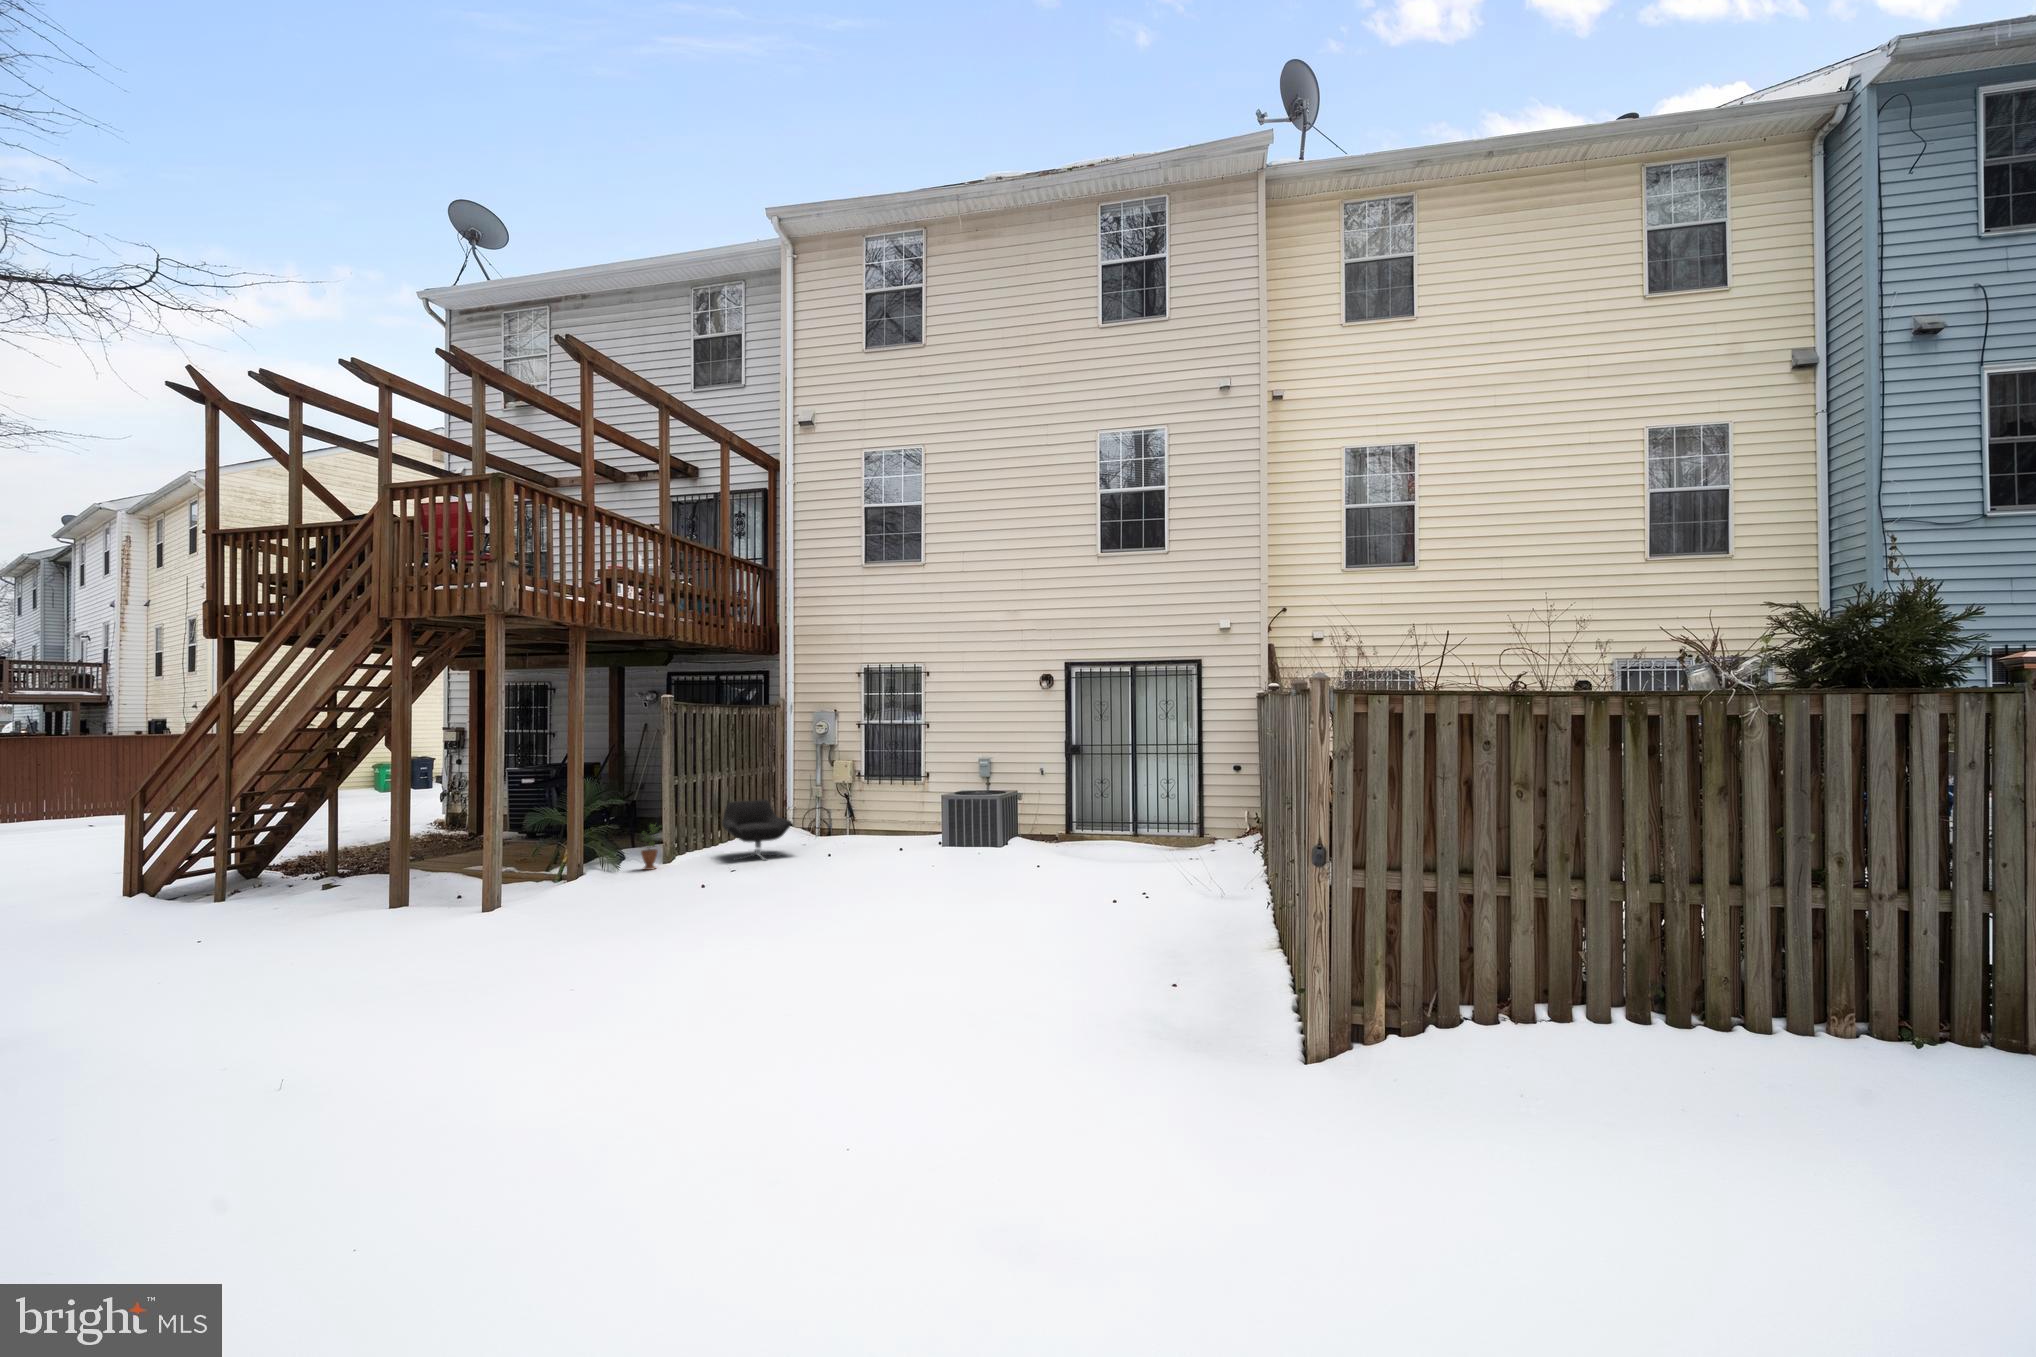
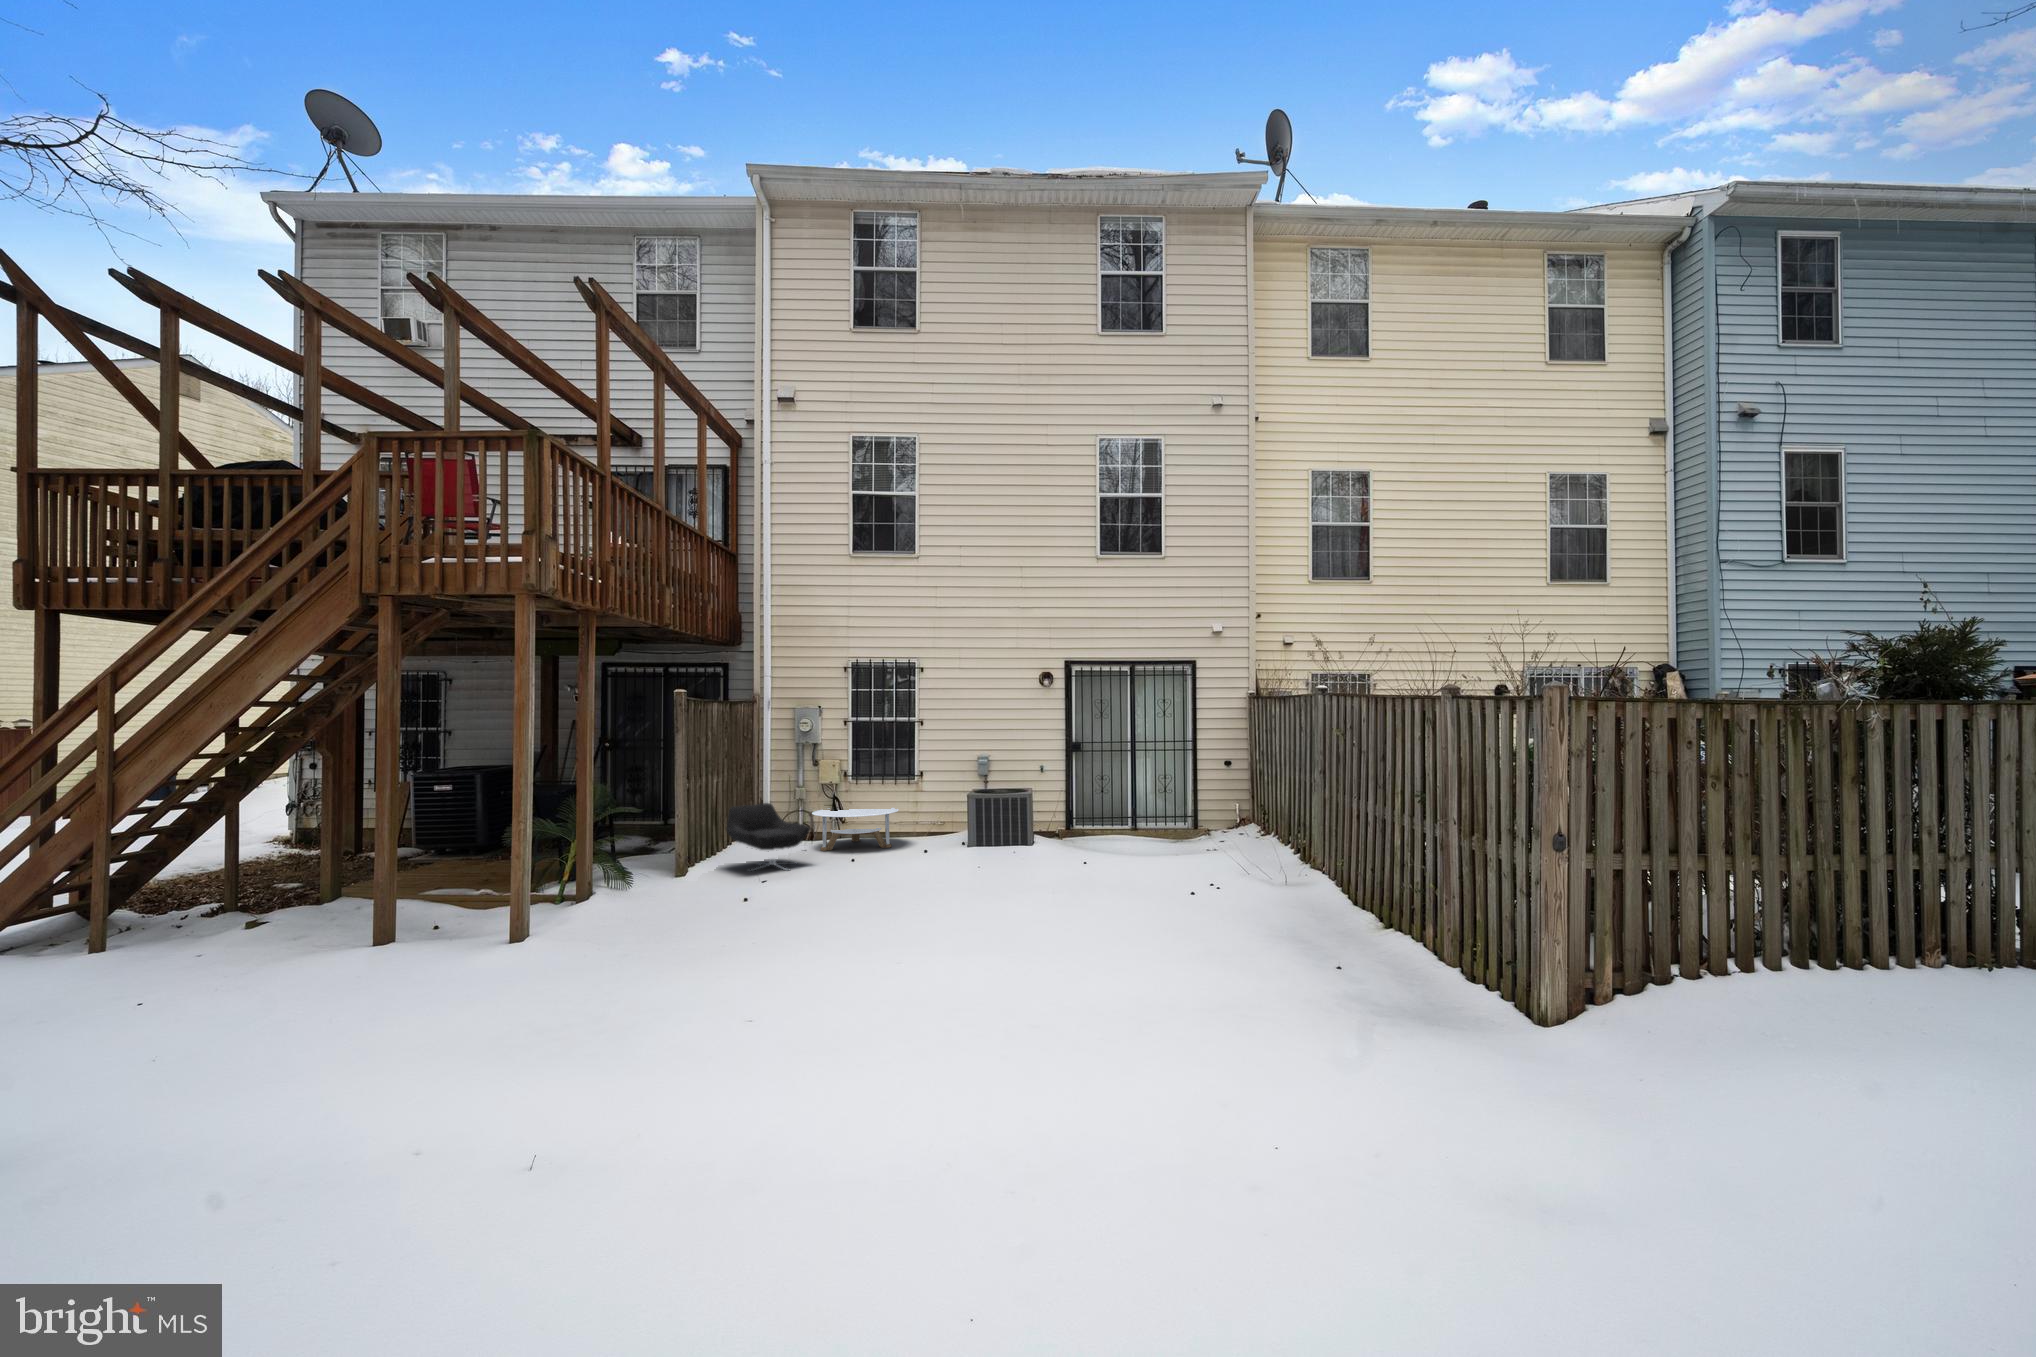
round table: none [815,805,896,845] -> present [812,807,899,851]
potted plant: present [641,825,659,870] -> none [648,832,676,889]

